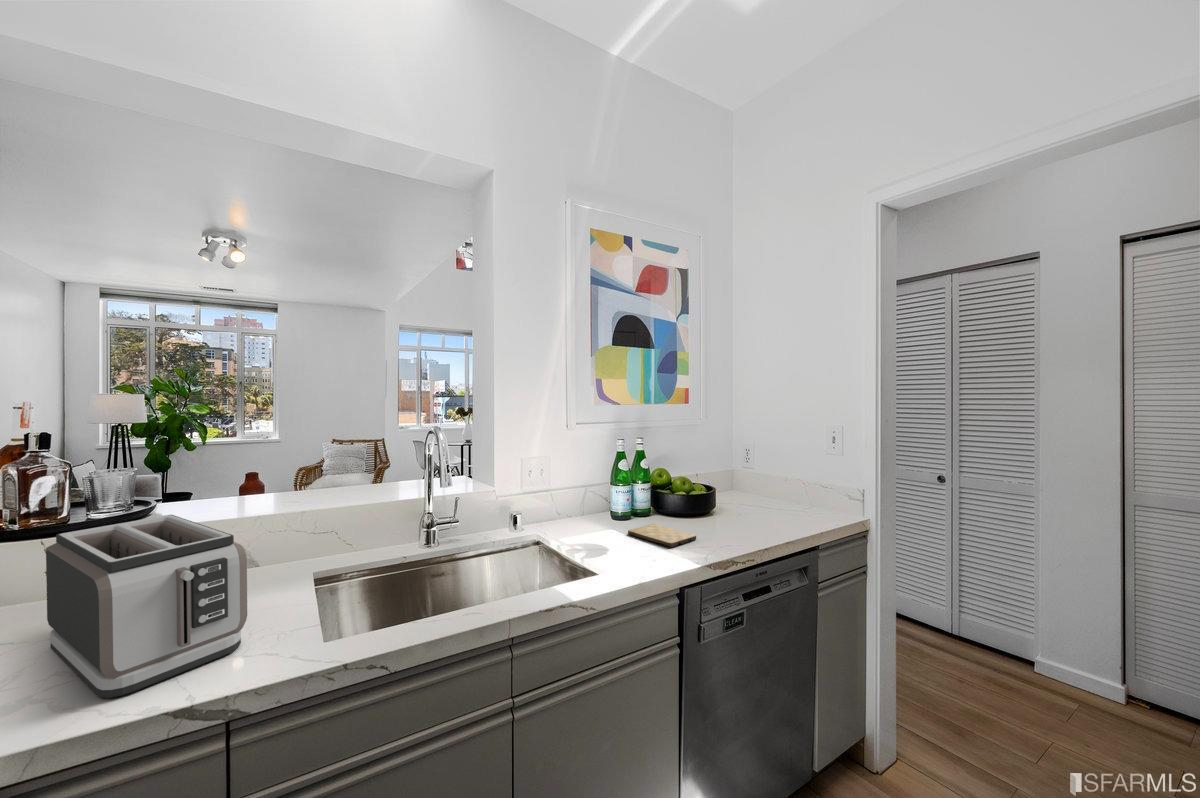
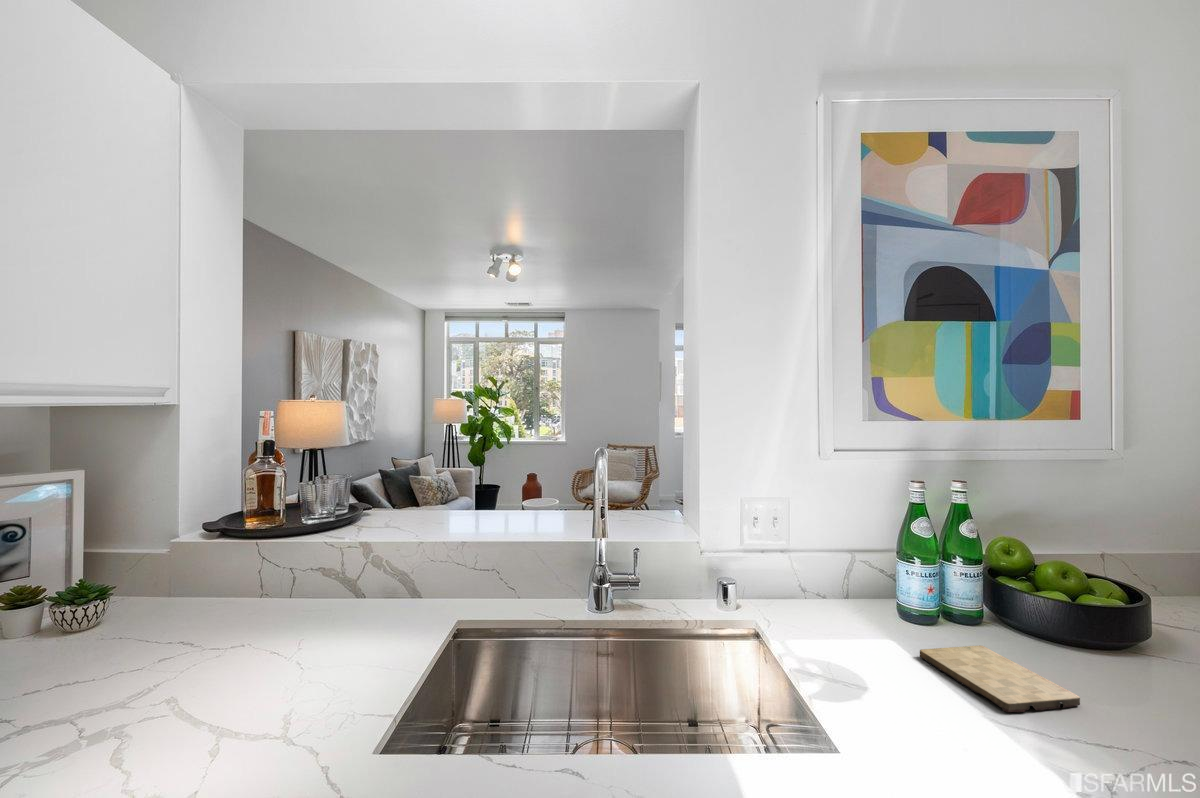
toaster: present [46,515,247,698] -> none [151,533,318,744]

